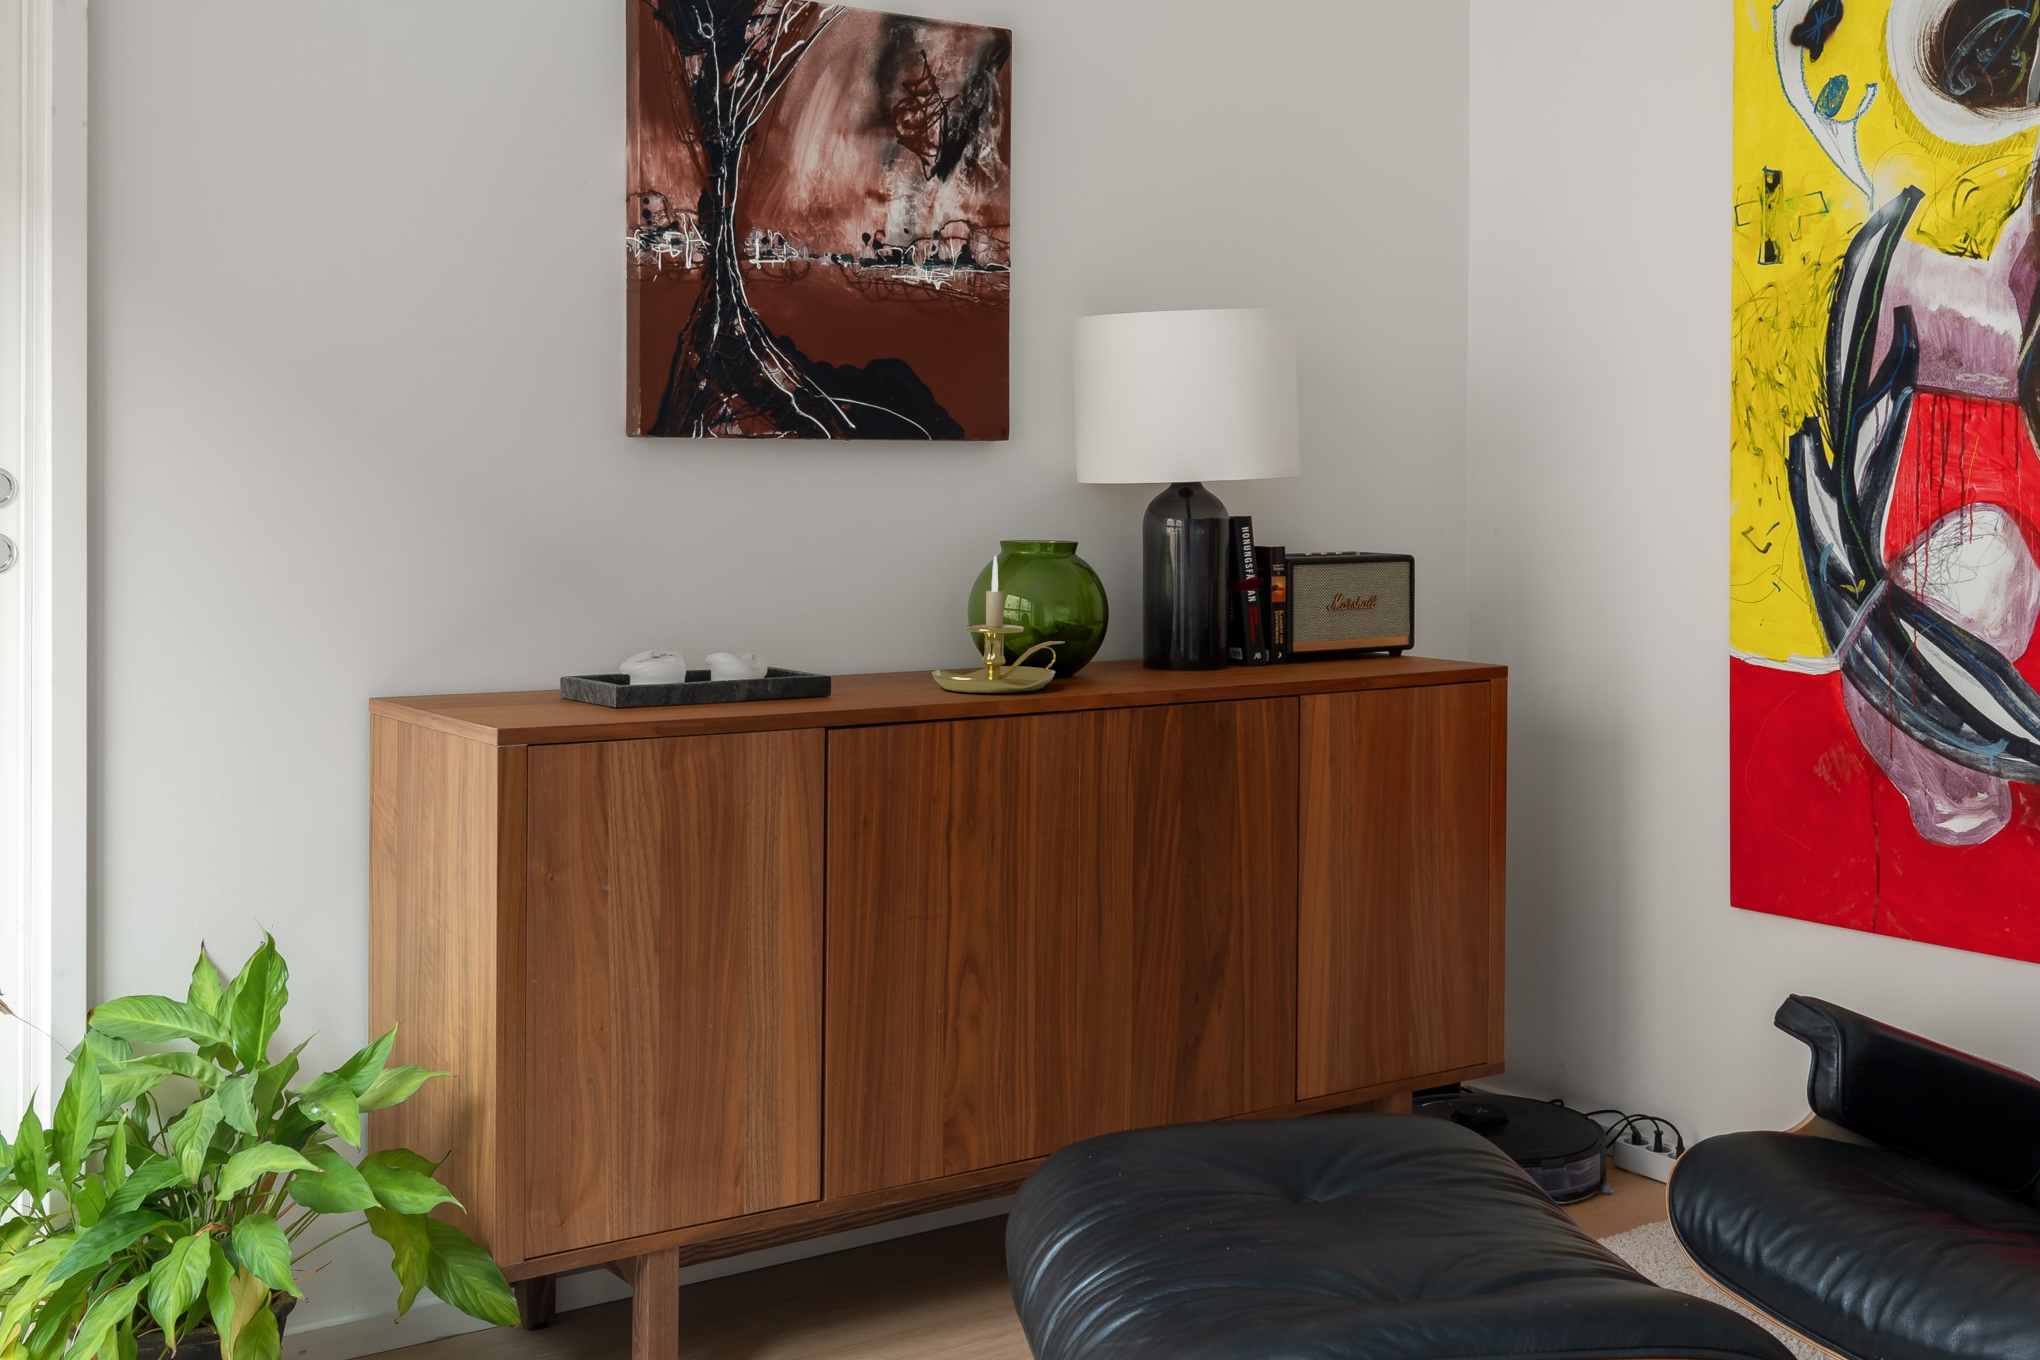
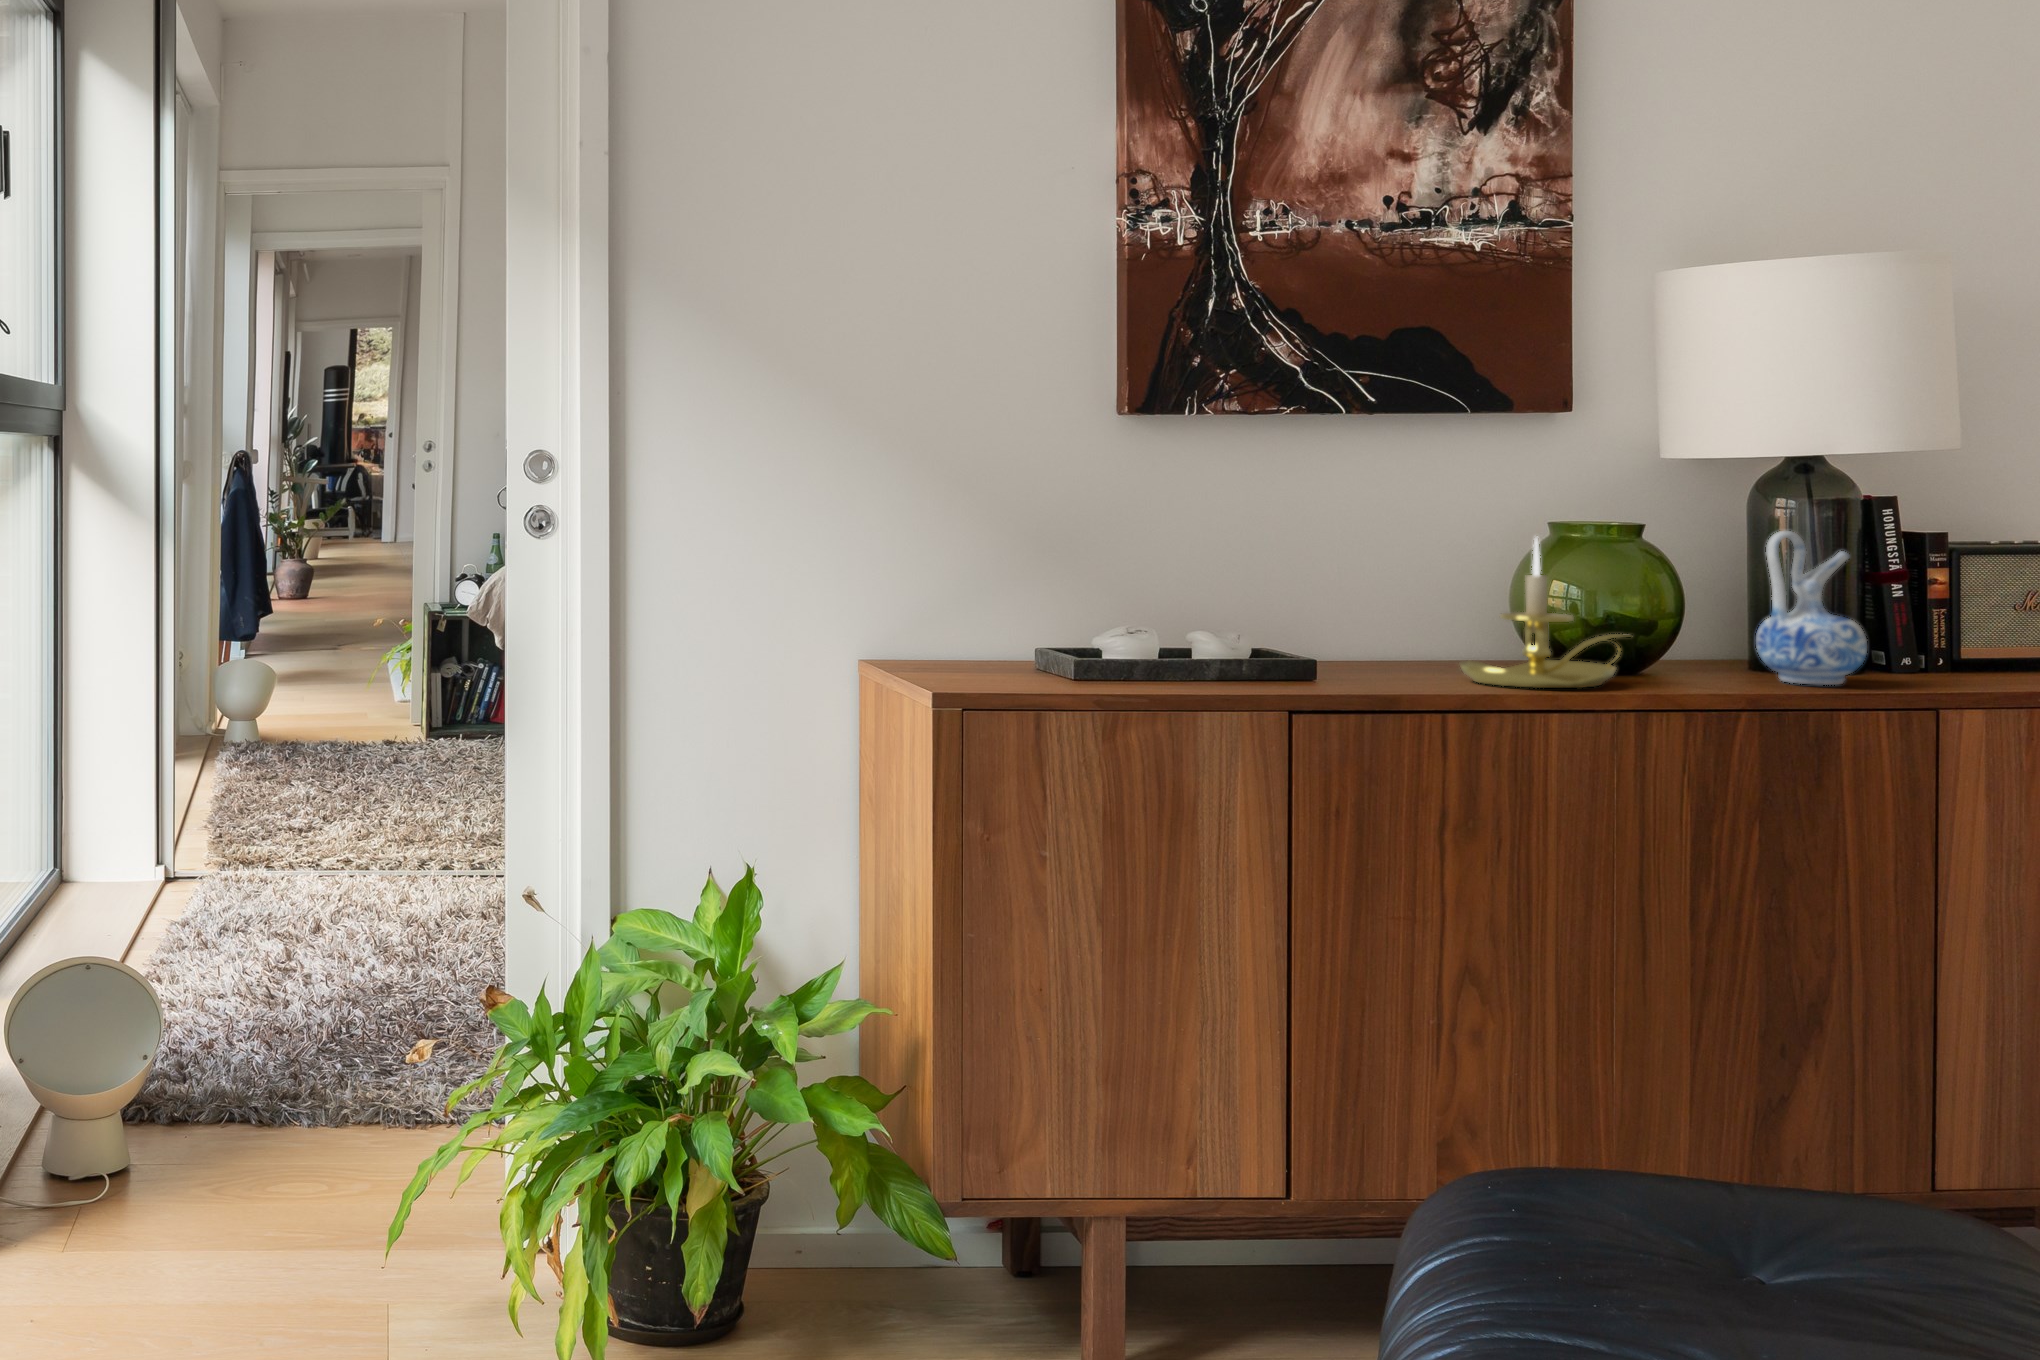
ceramic pitcher: none [1150,548,1228,678] -> present [1756,531,1867,685]

